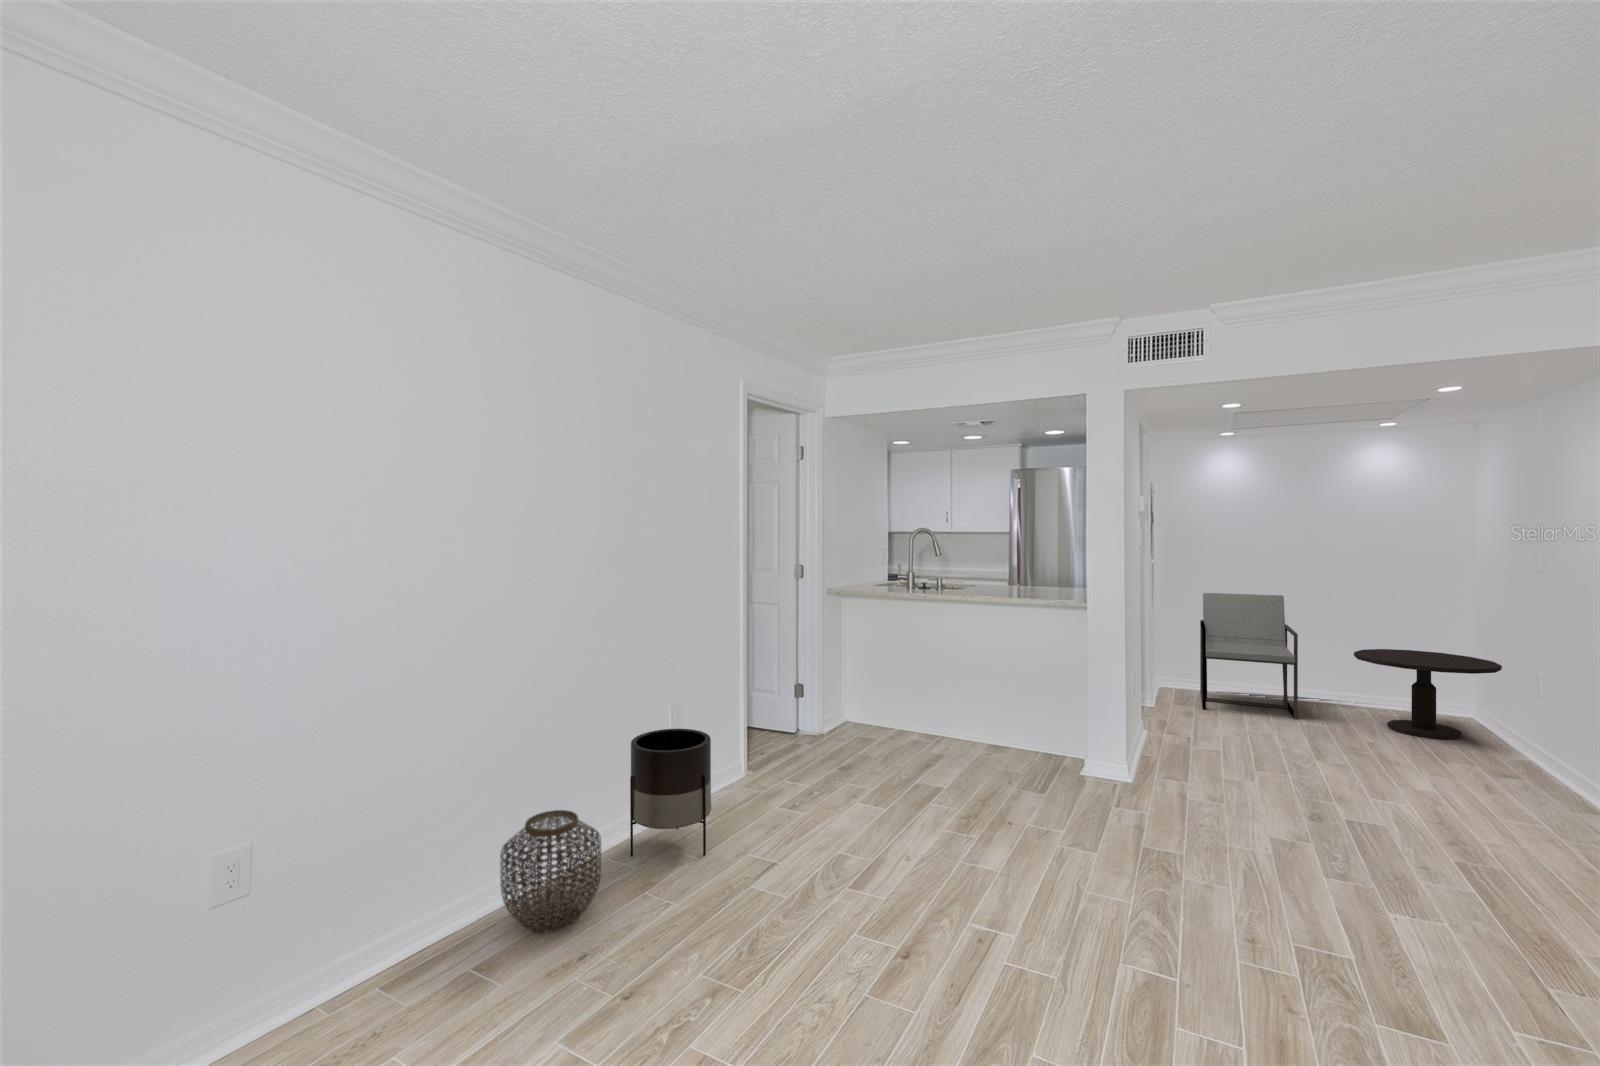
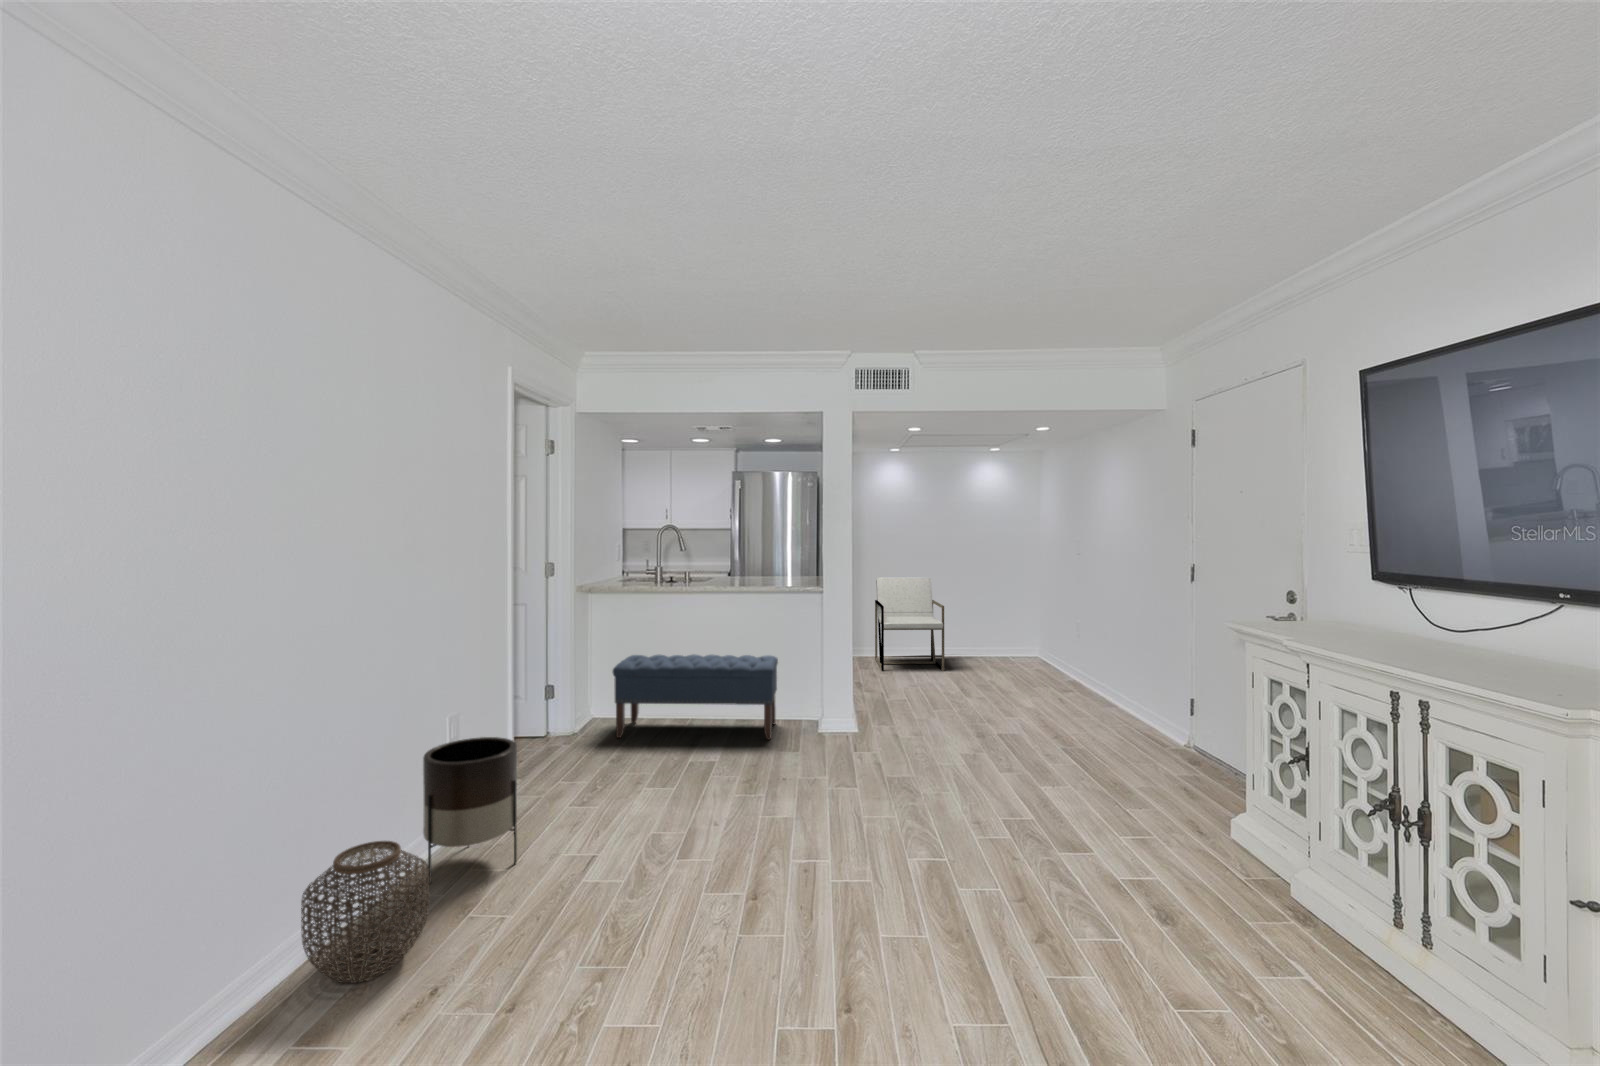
side table: present [1354,649,1502,740] -> none [977,613,1060,674]
bench: none [852,662,1036,774] -> present [613,654,778,740]

